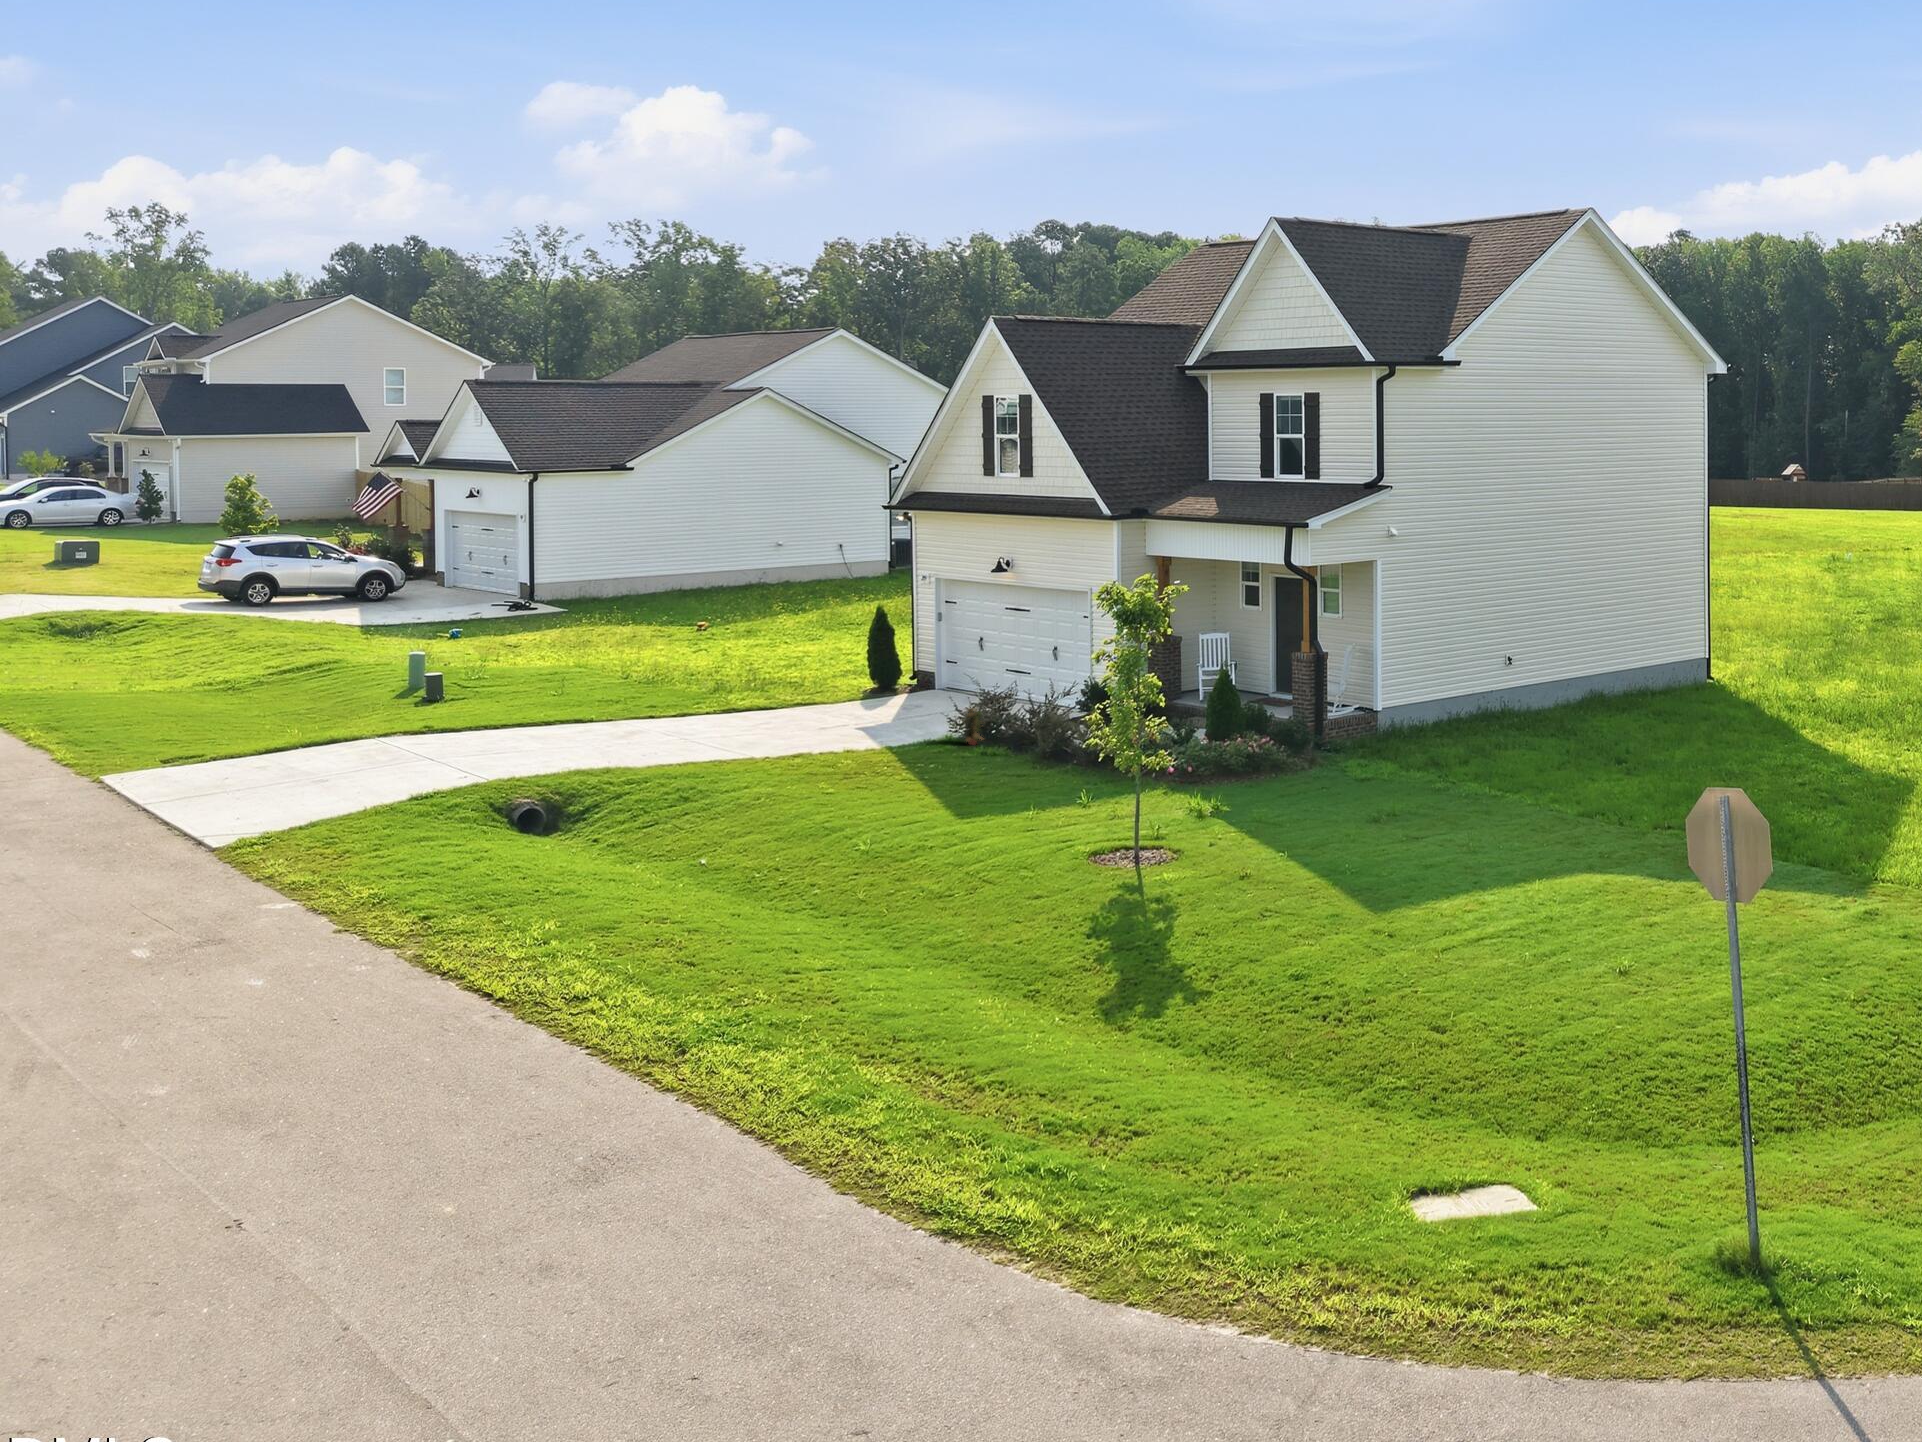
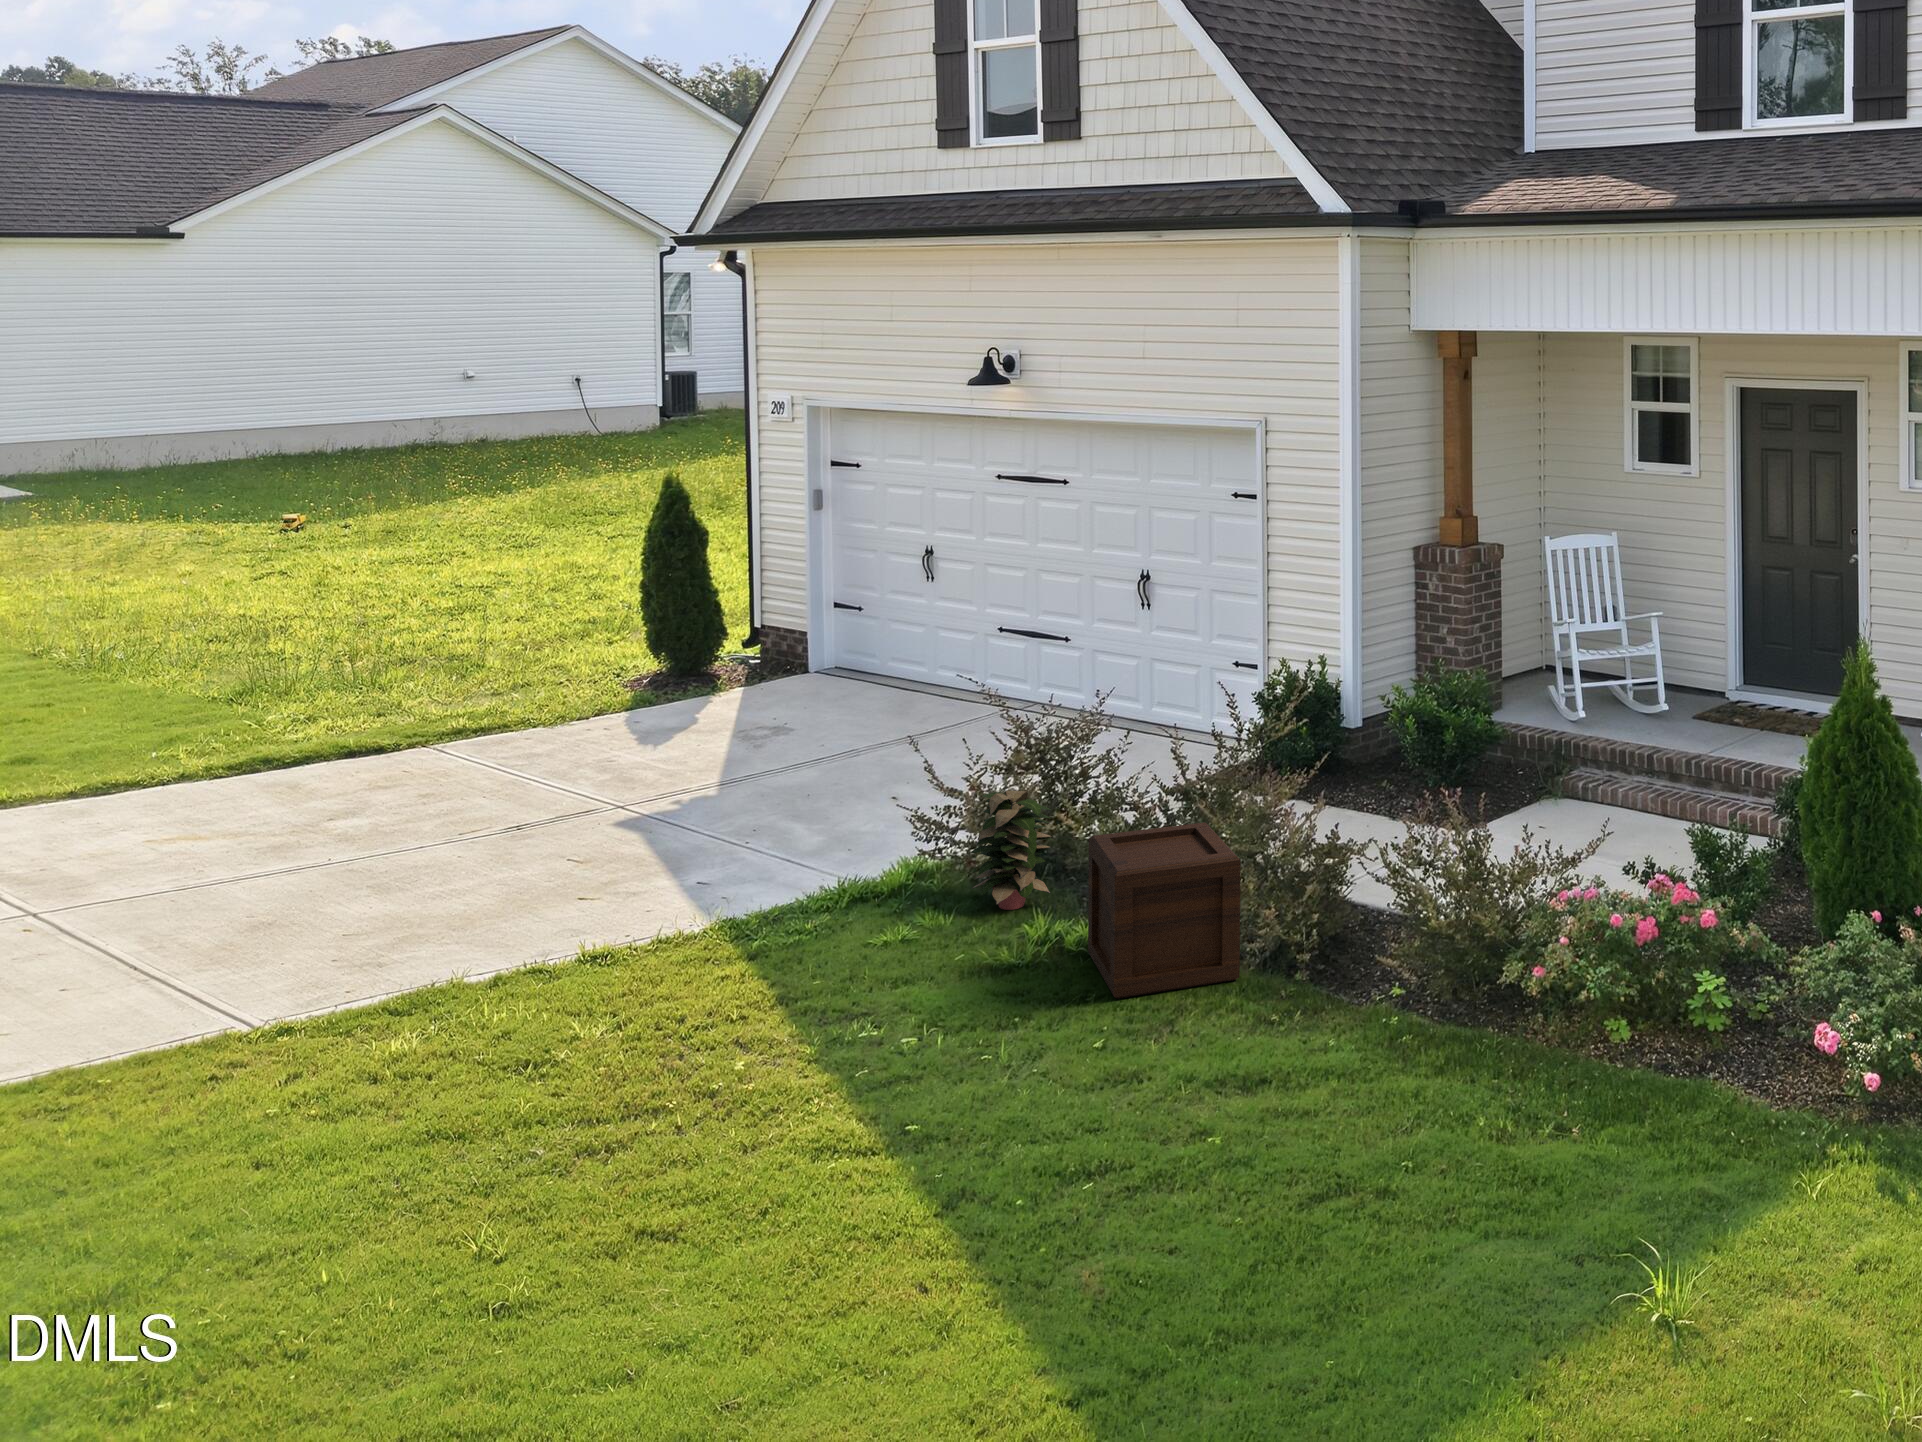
wooden crate: none [988,715,1028,760] -> present [1088,822,1240,999]

